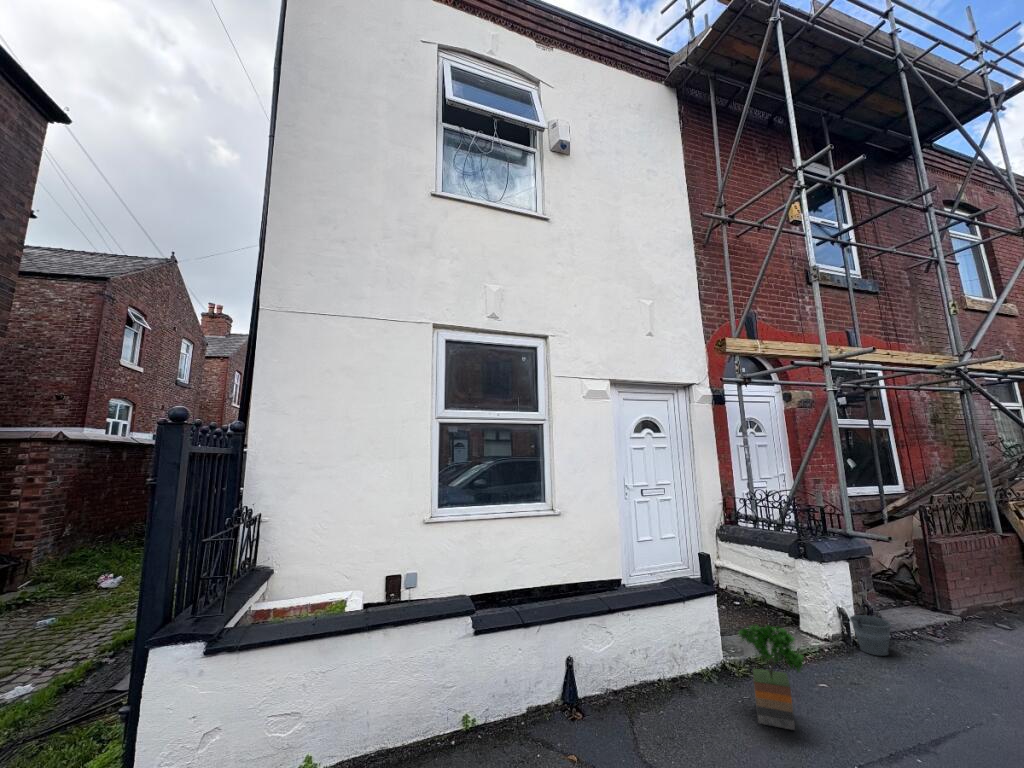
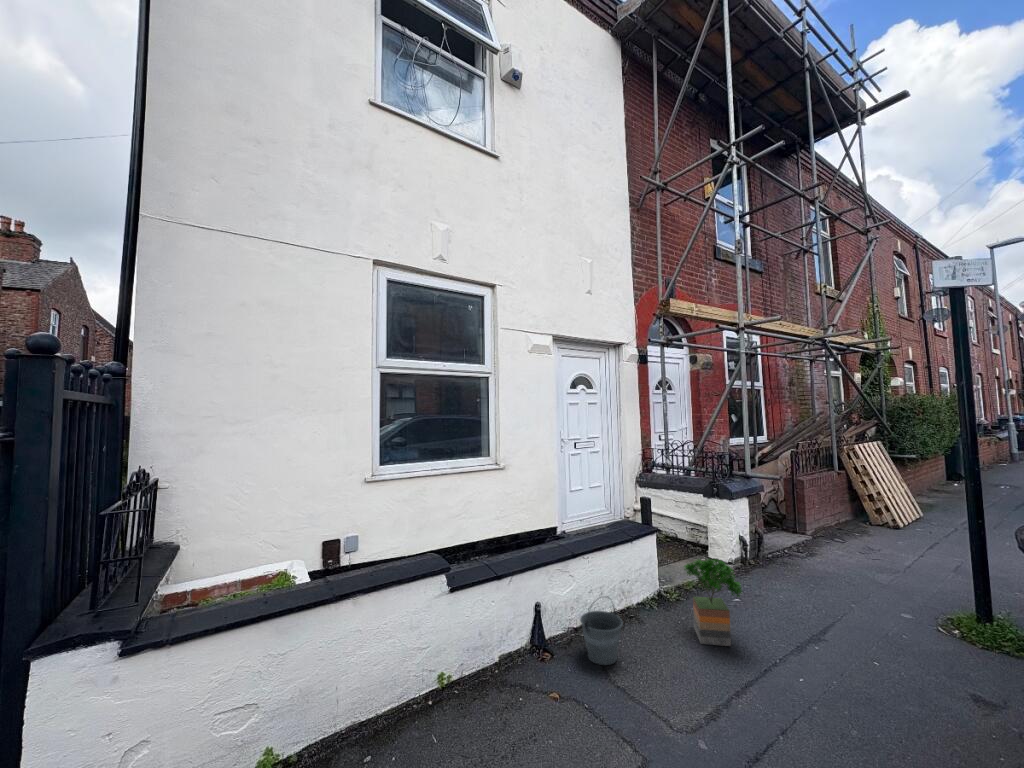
bucket: present [850,602,891,656] -> present [580,596,623,665]

